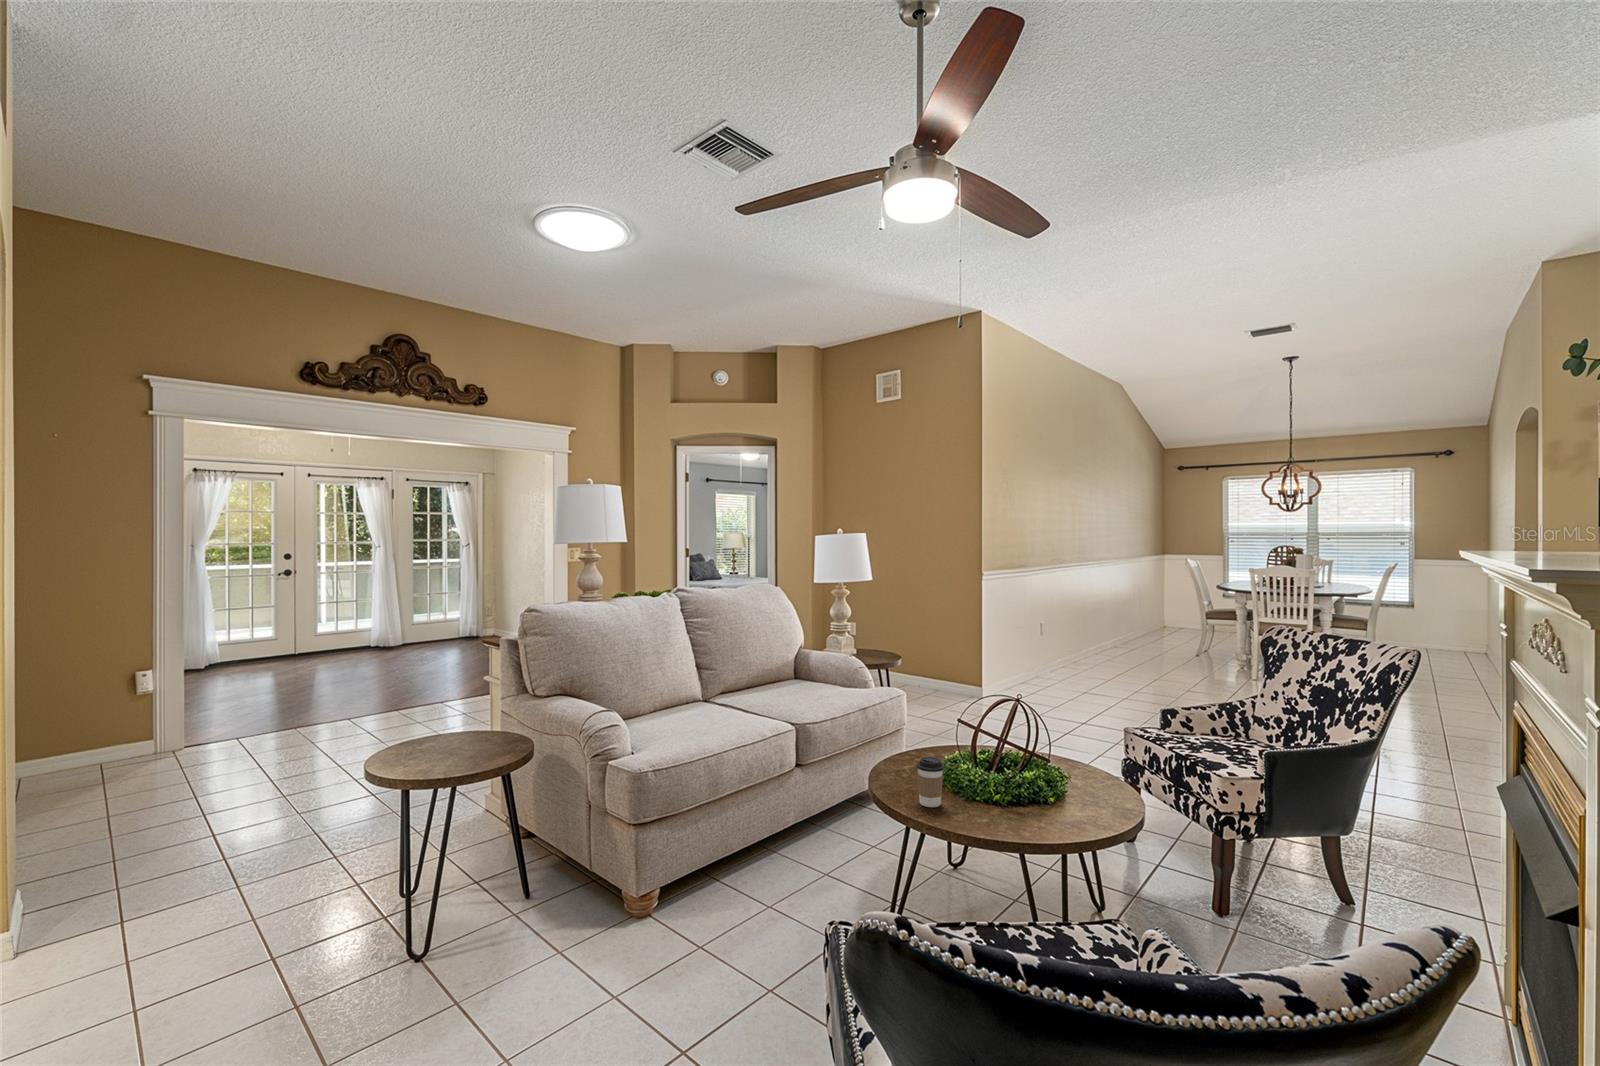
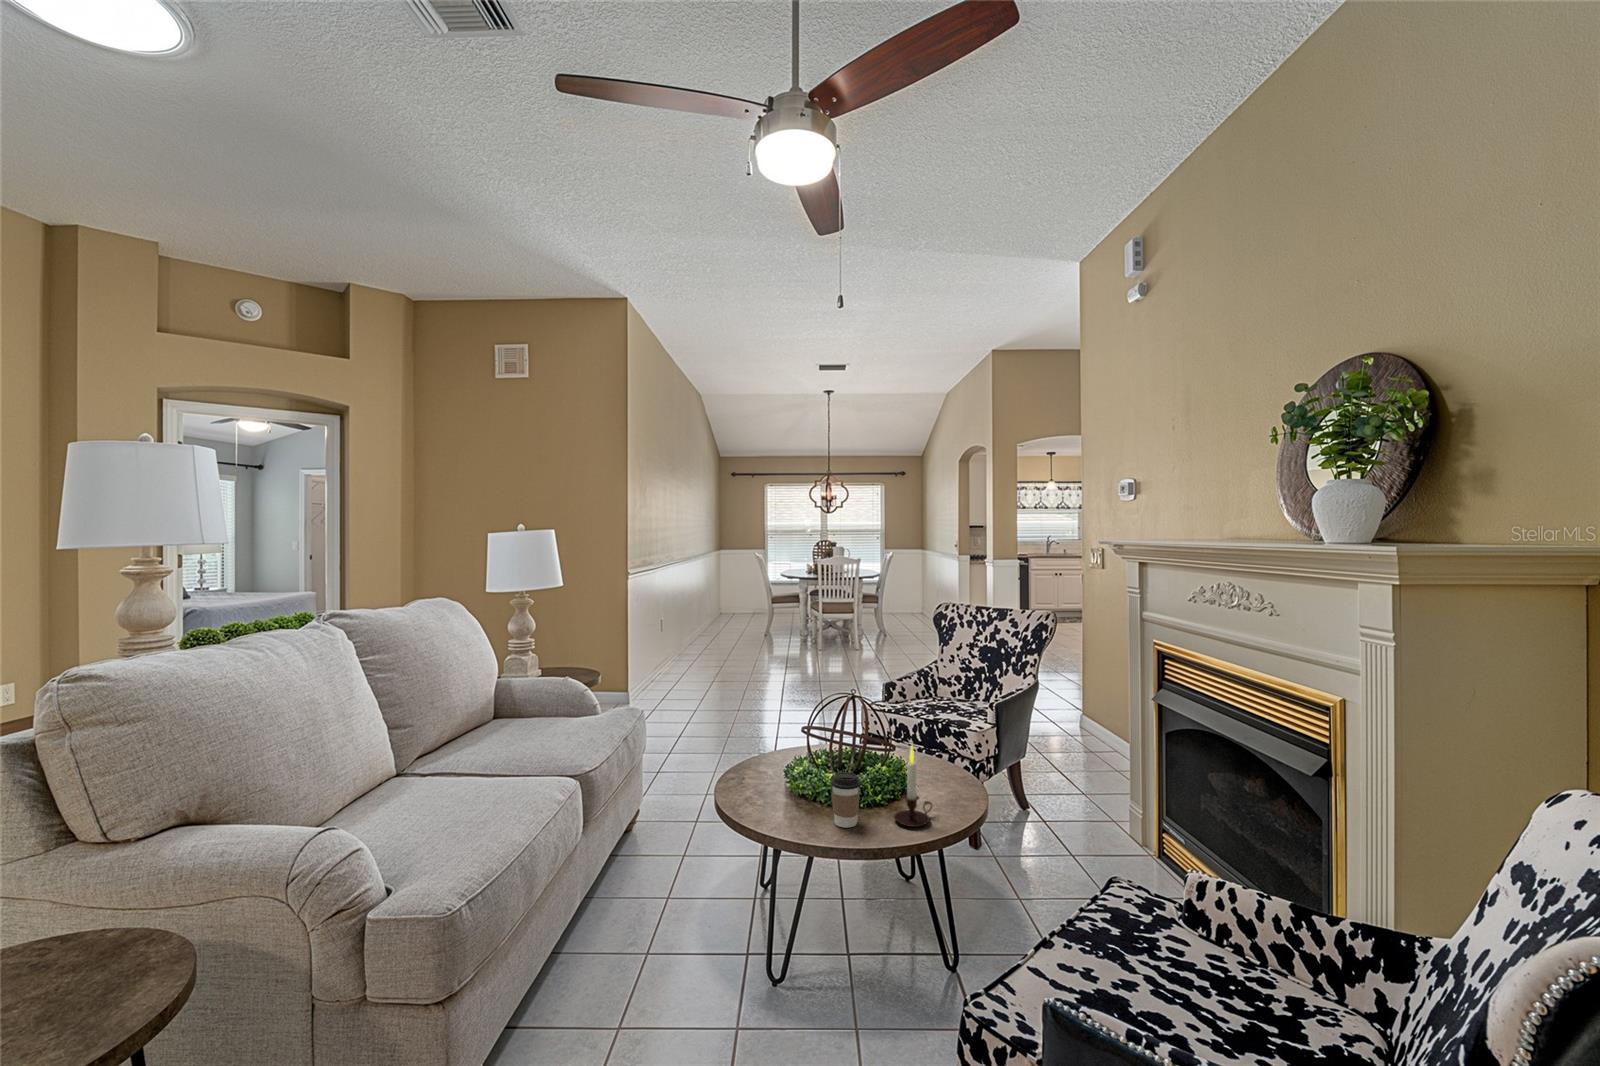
candle: none [971,743,1018,825] -> present [894,746,932,827]

